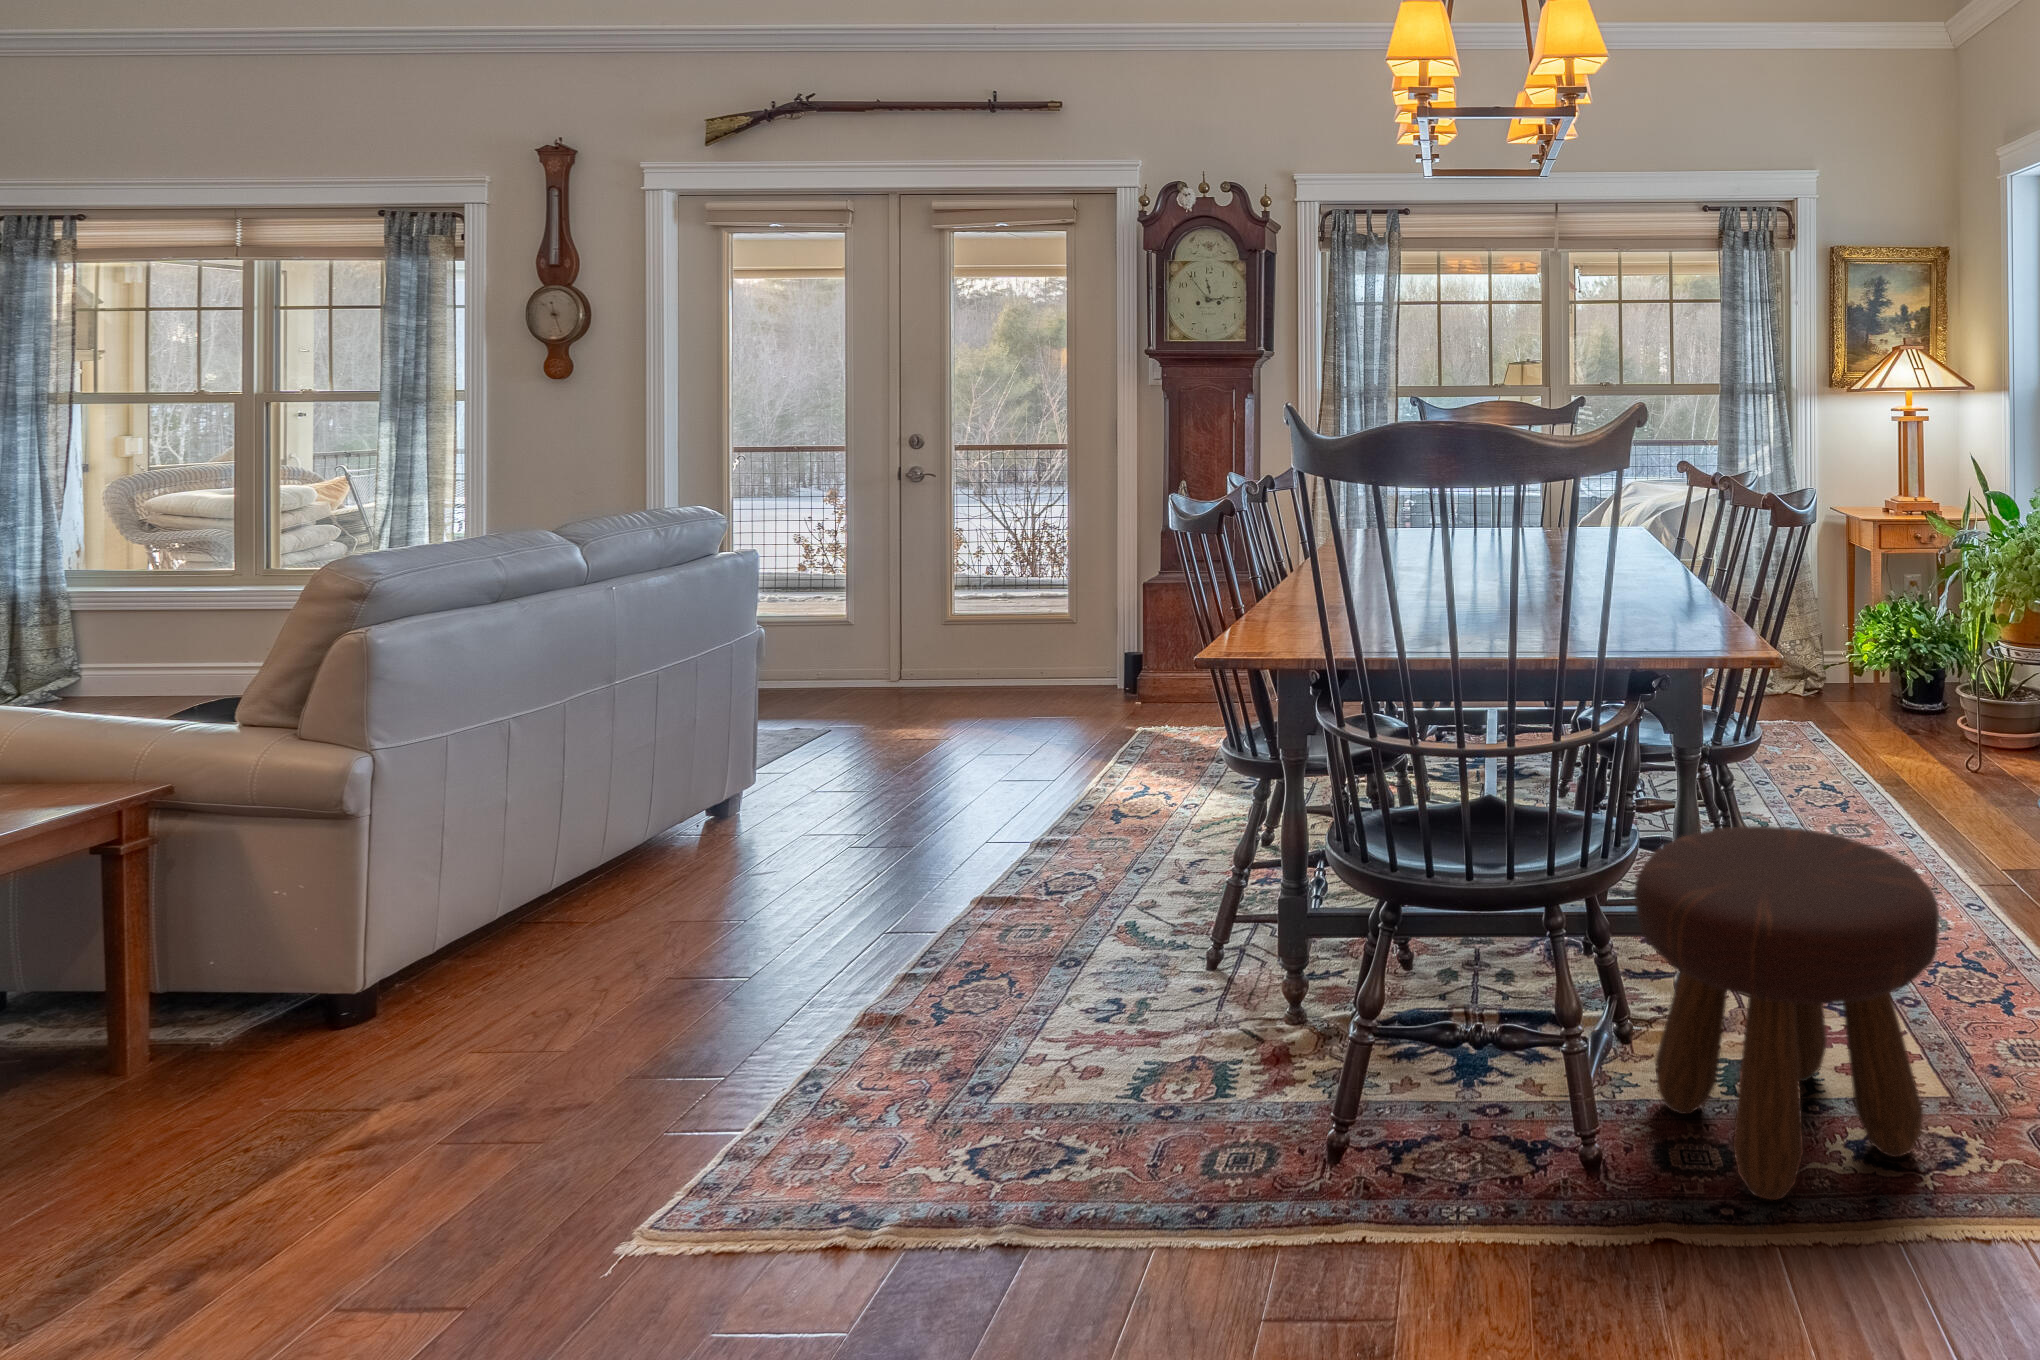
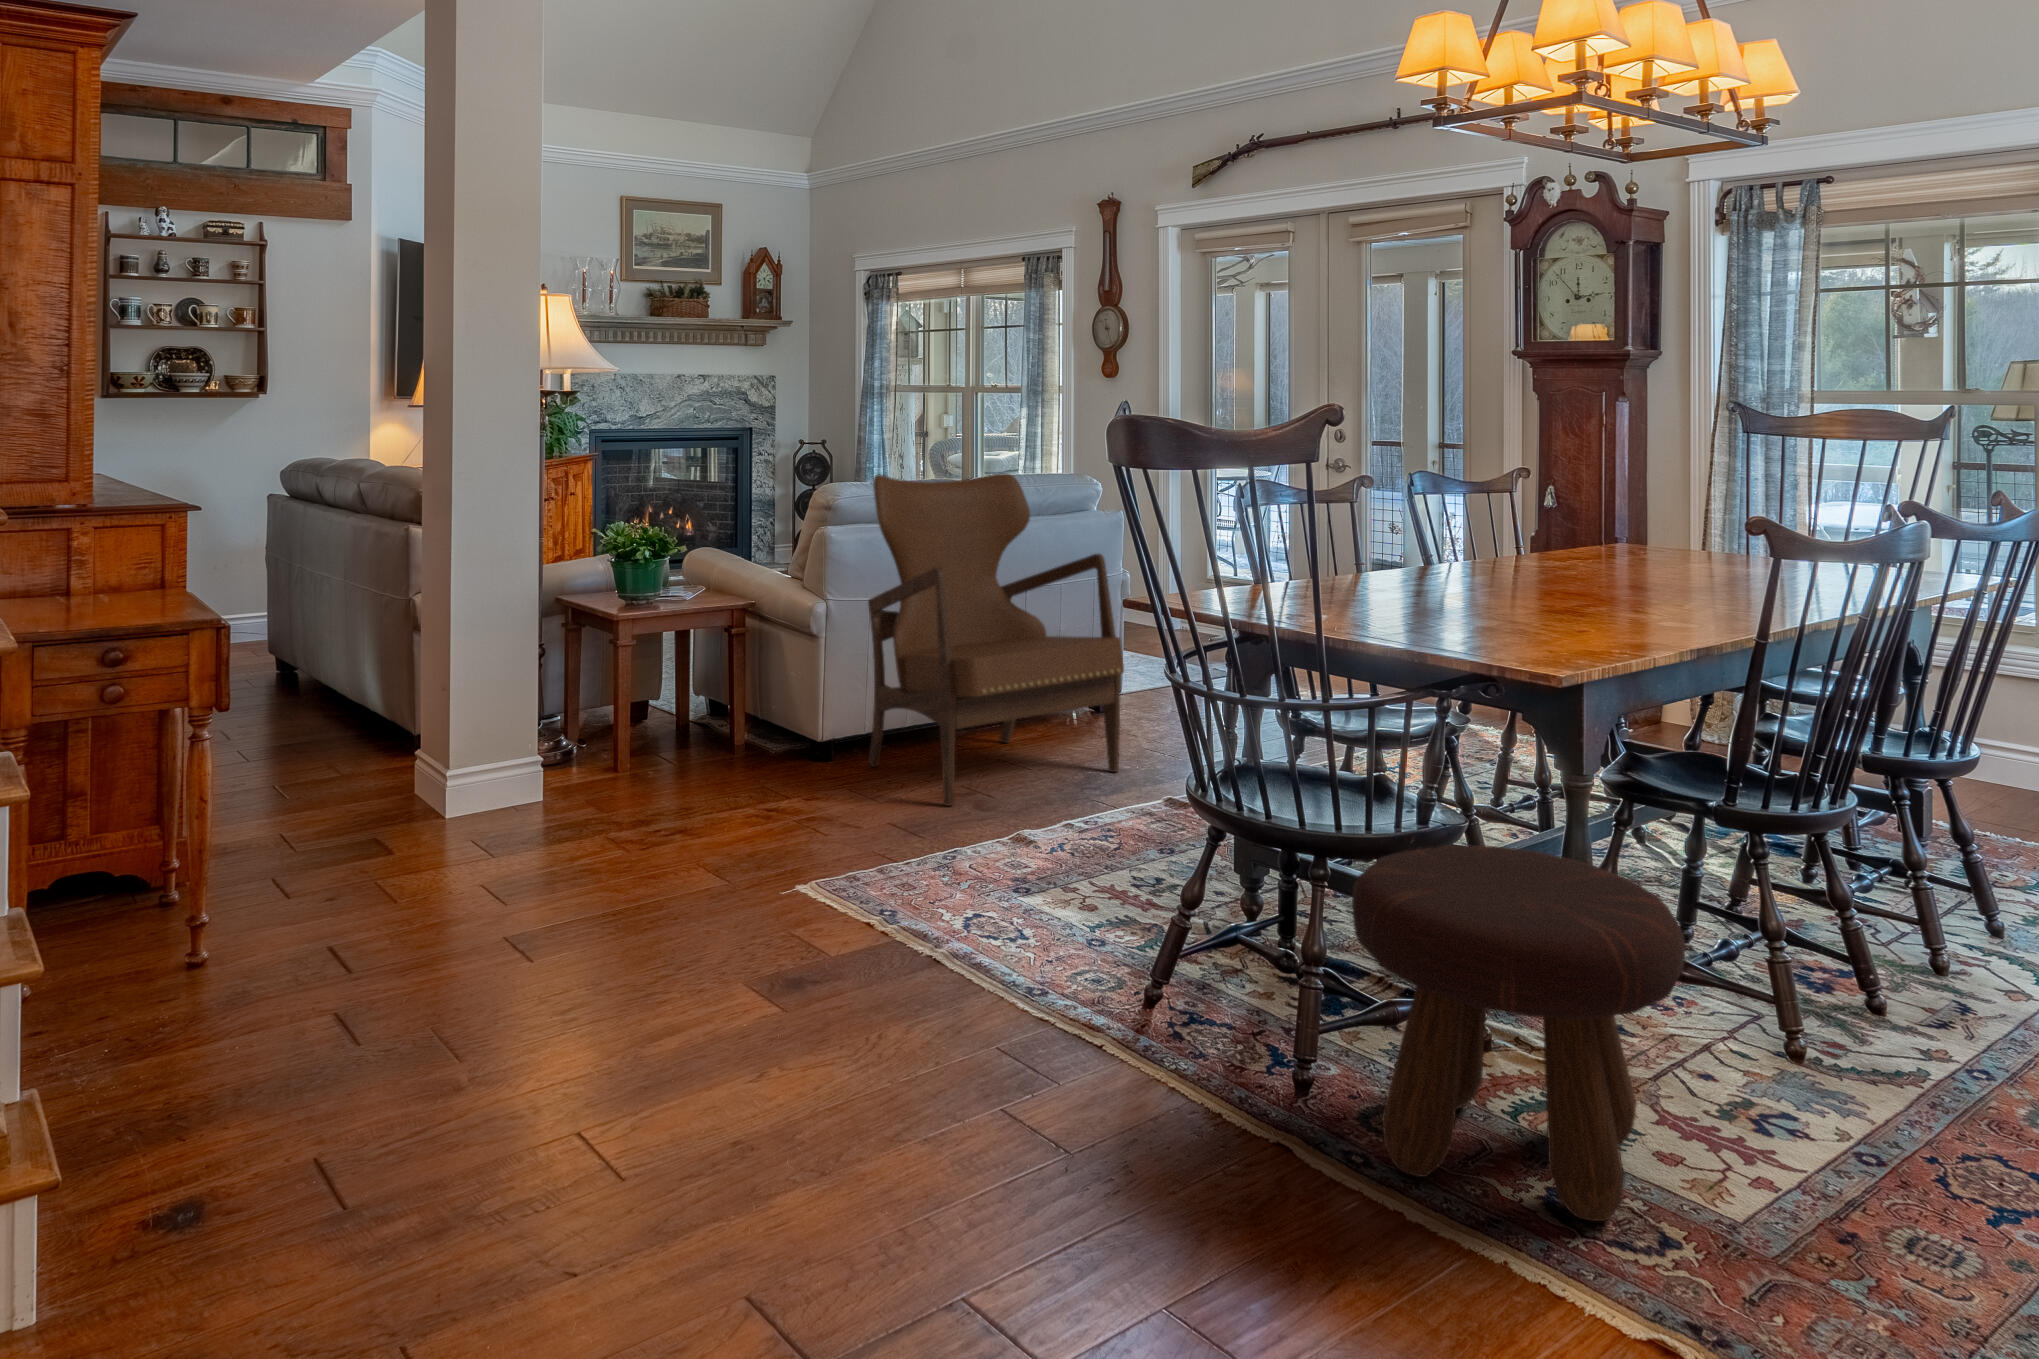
armchair: none [461,514,886,1014] -> present [868,473,1124,806]

